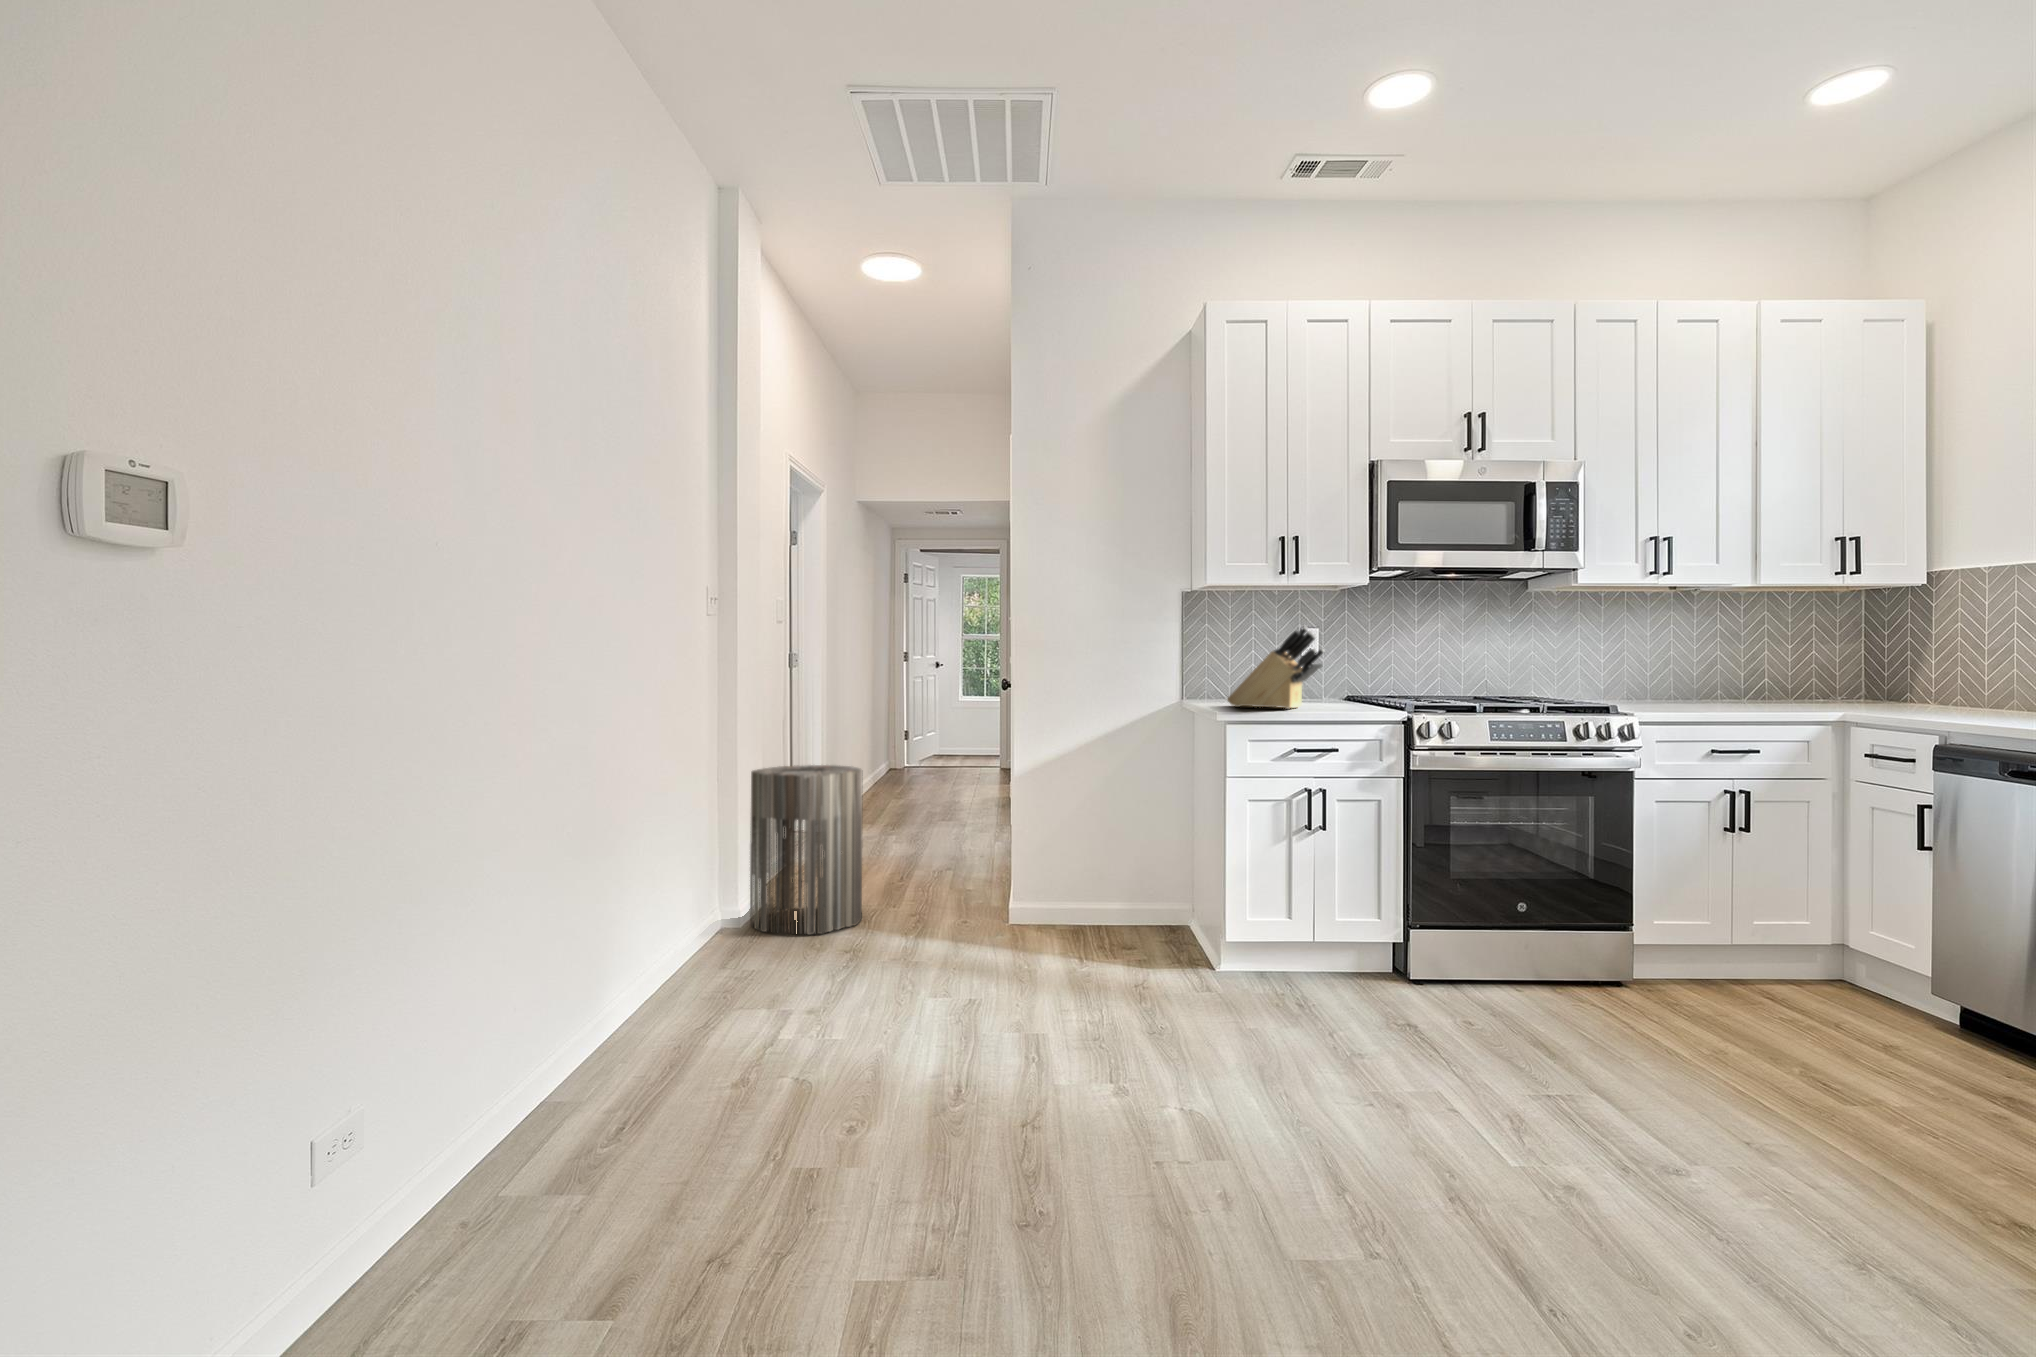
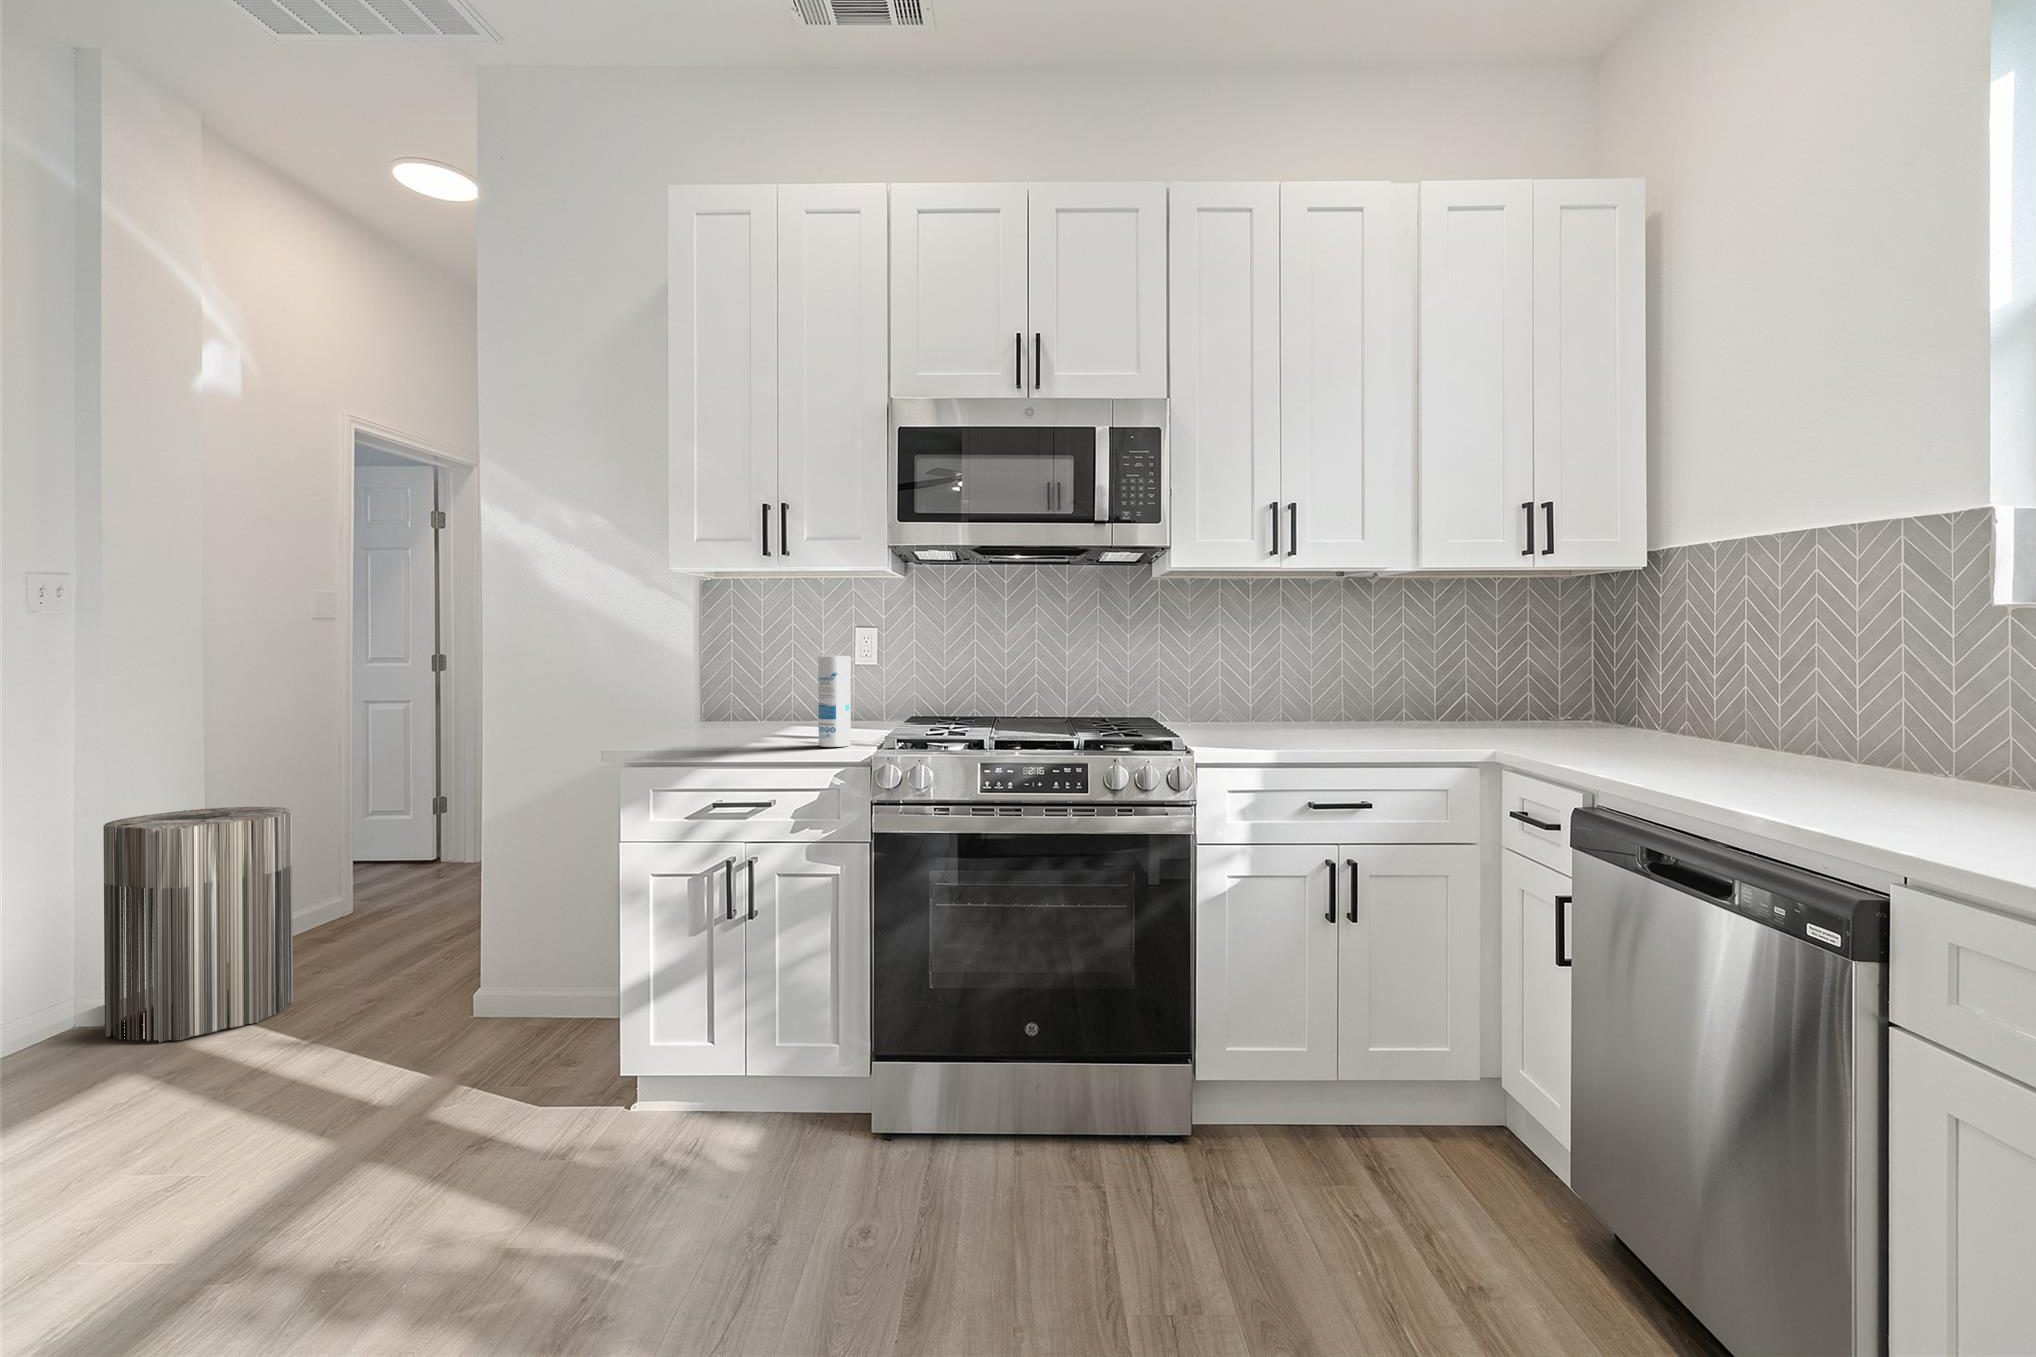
knife block: present [1227,626,1324,709] -> none [687,627,794,742]
canister: none [1357,646,1381,710] -> present [818,656,851,747]

